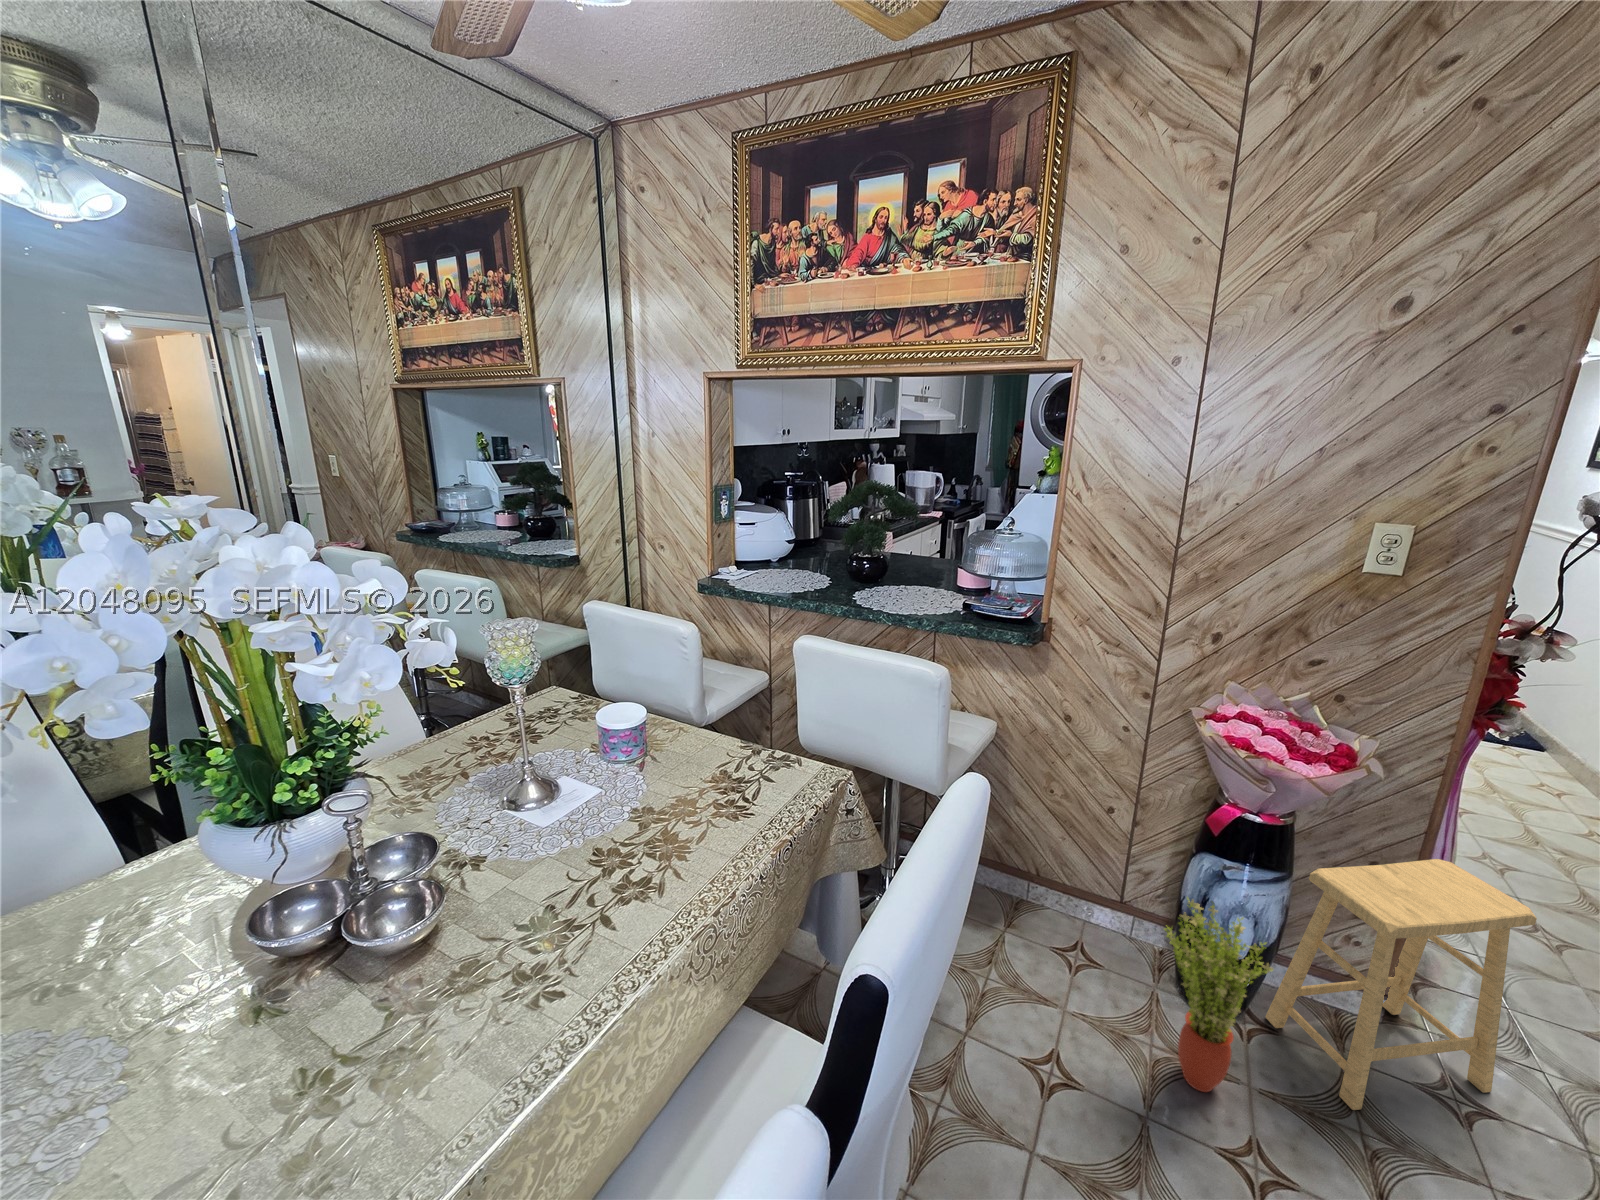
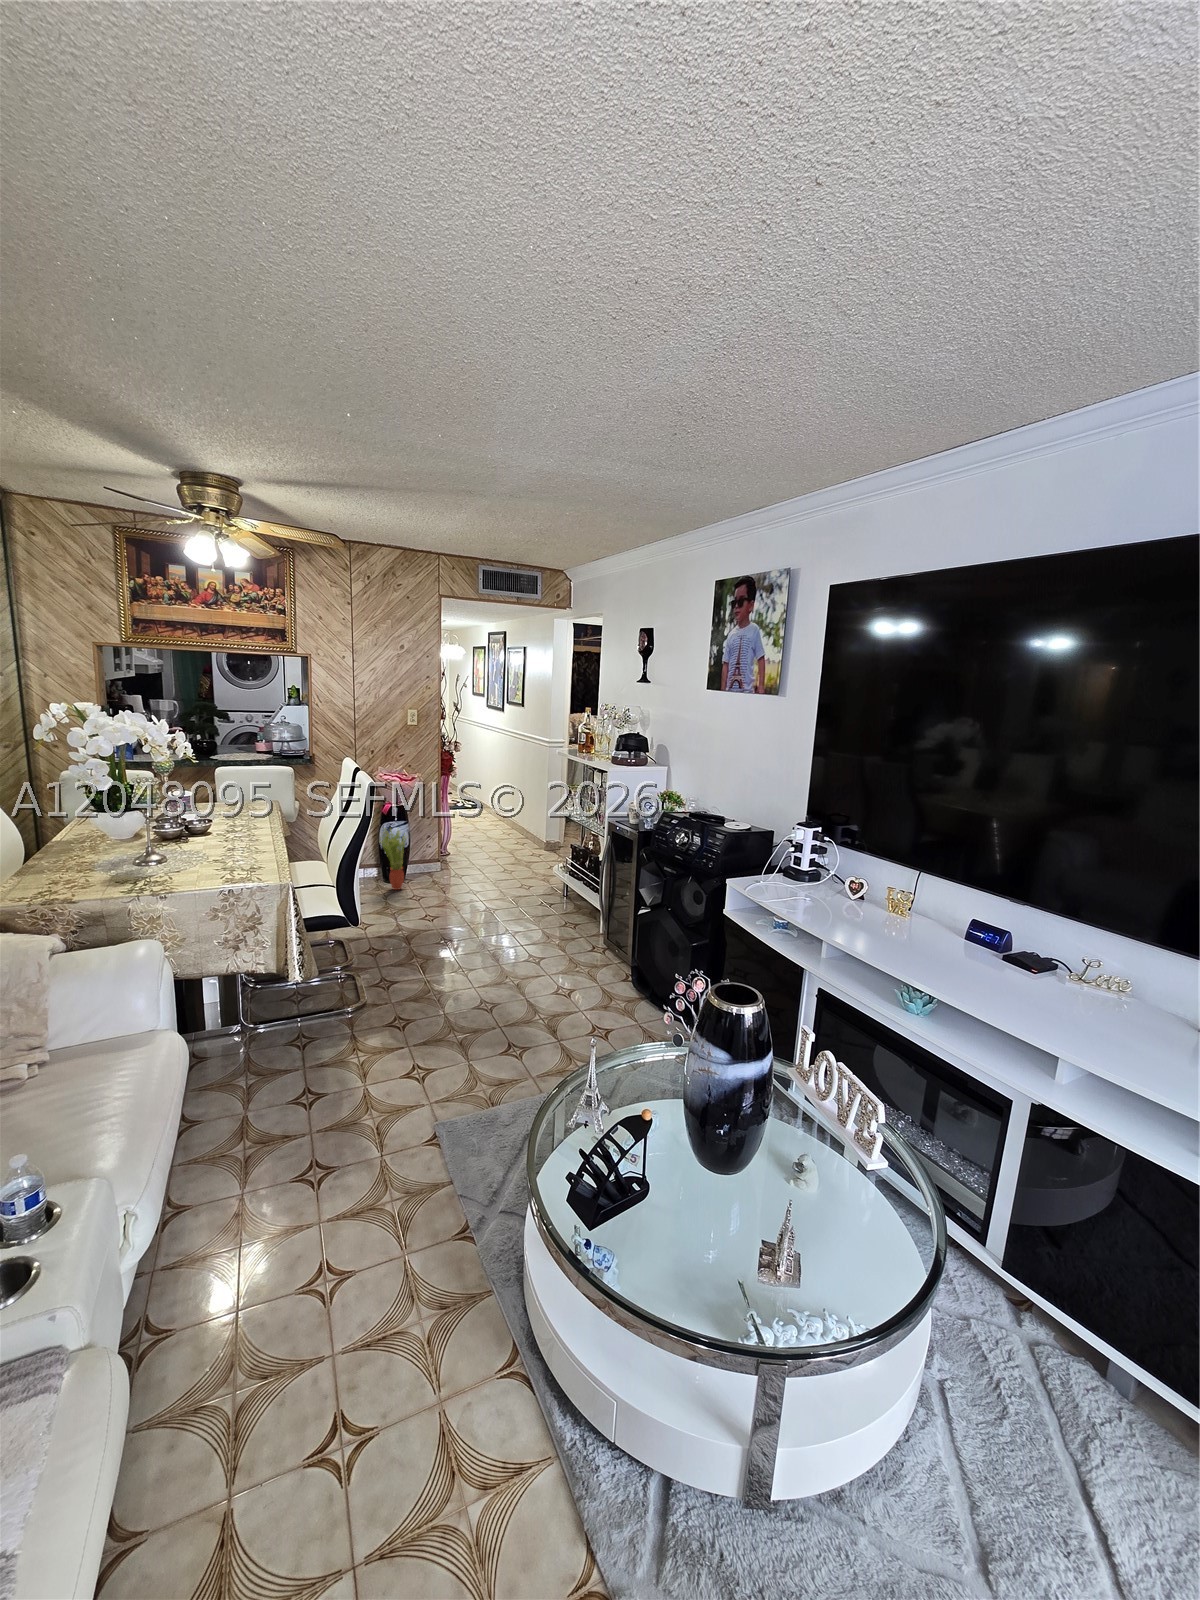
footstool: present [1266,859,1537,1110] -> none [411,810,465,881]

